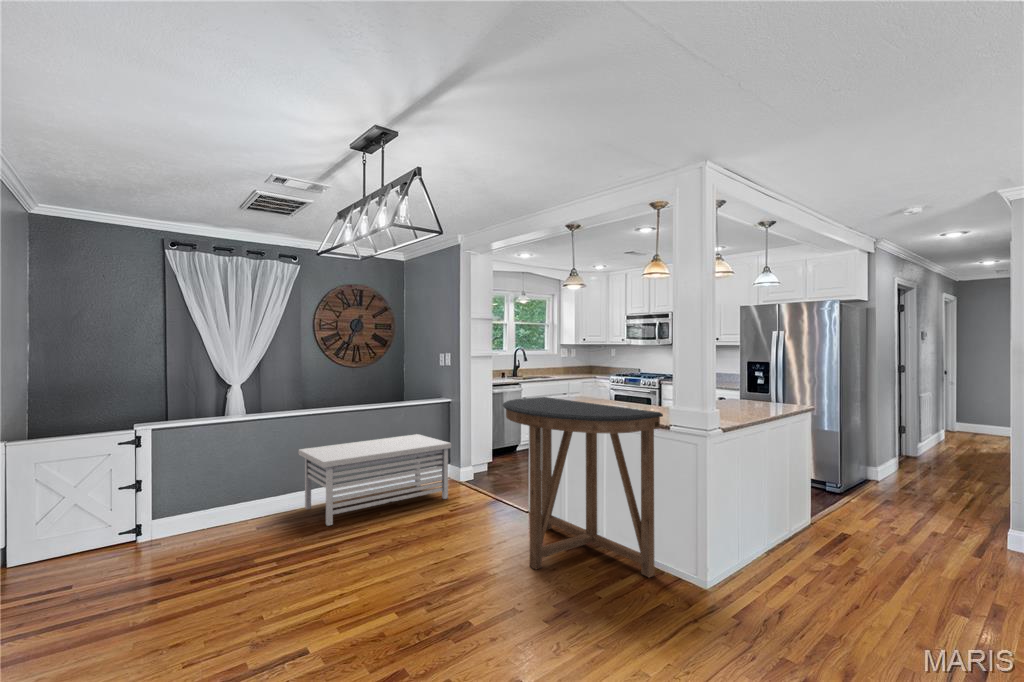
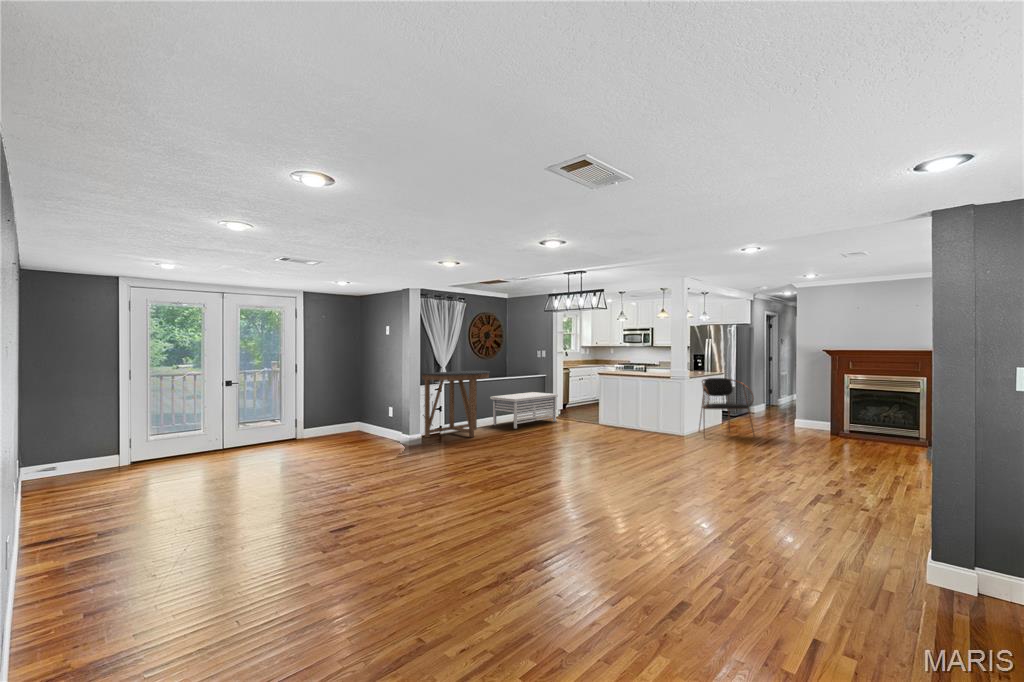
console table: present [503,397,663,577] -> present [422,370,490,437]
dining chair: none [745,427,907,606] -> present [699,378,755,437]

